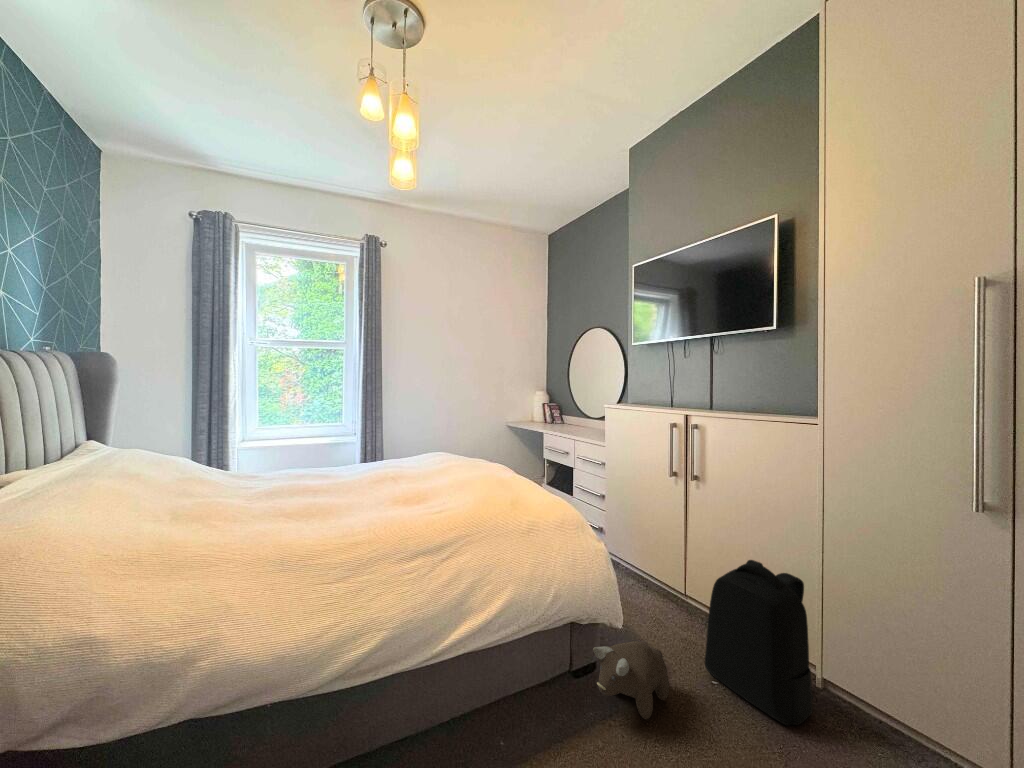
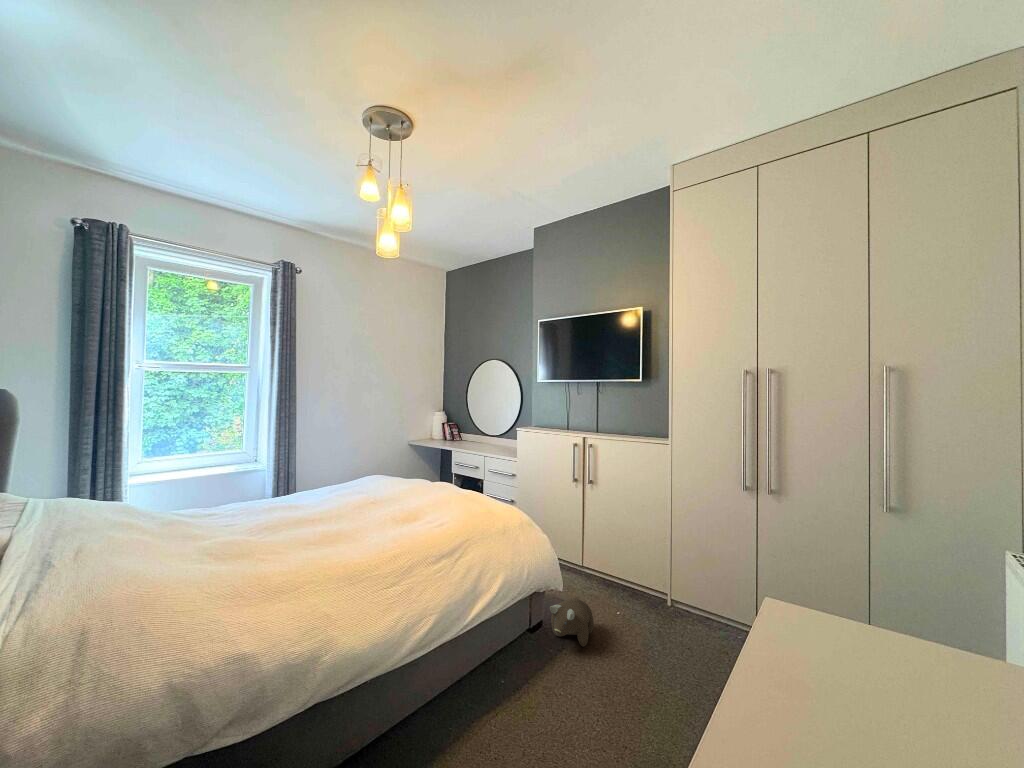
backpack: present [705,560,813,726] -> none [608,533,669,630]

